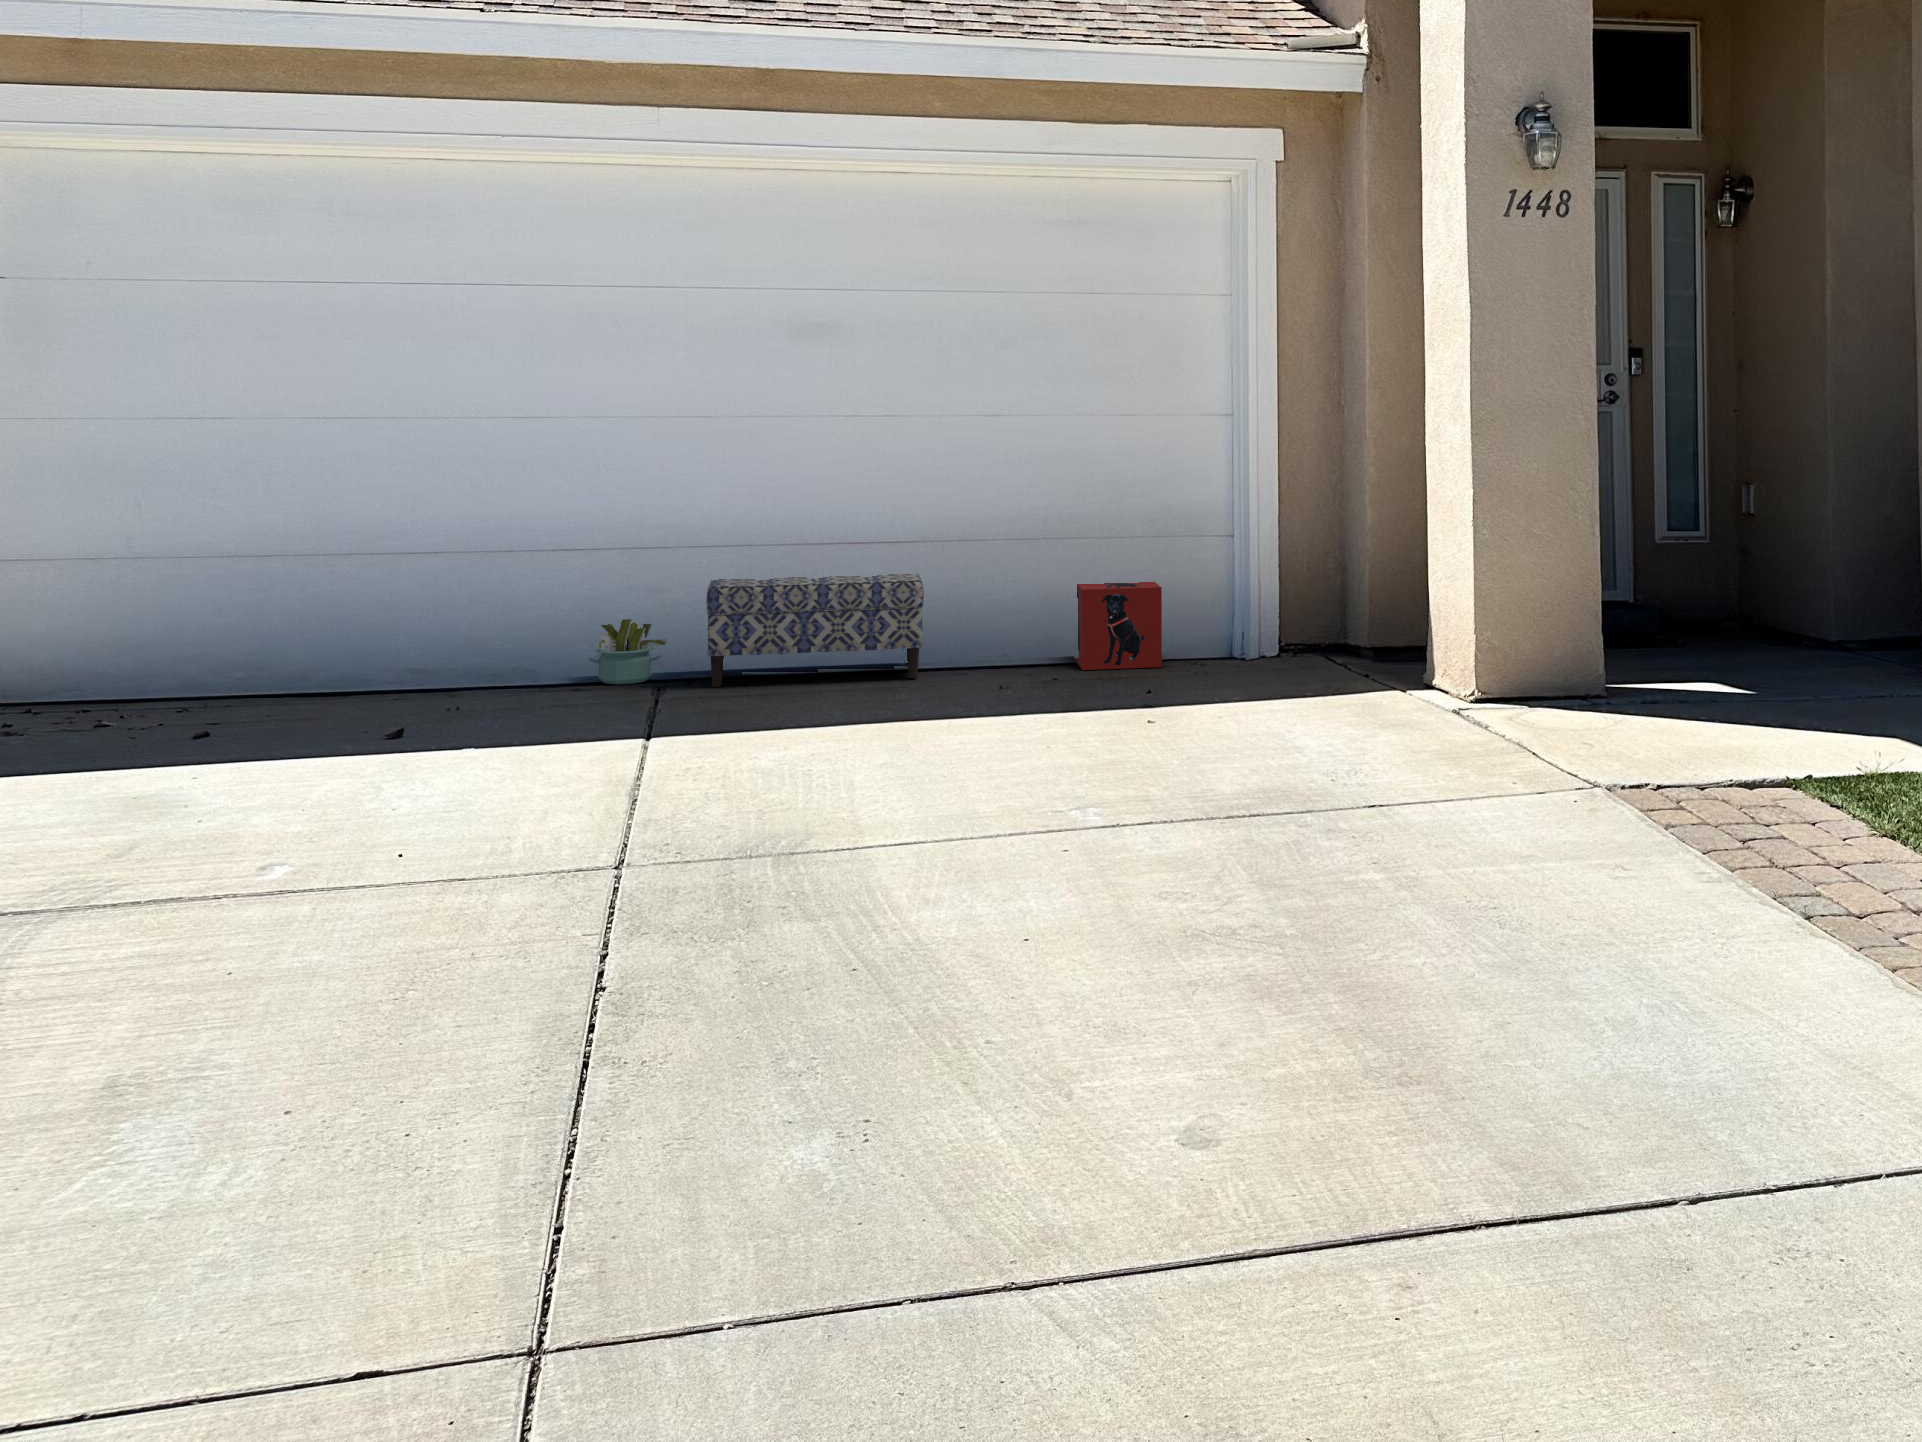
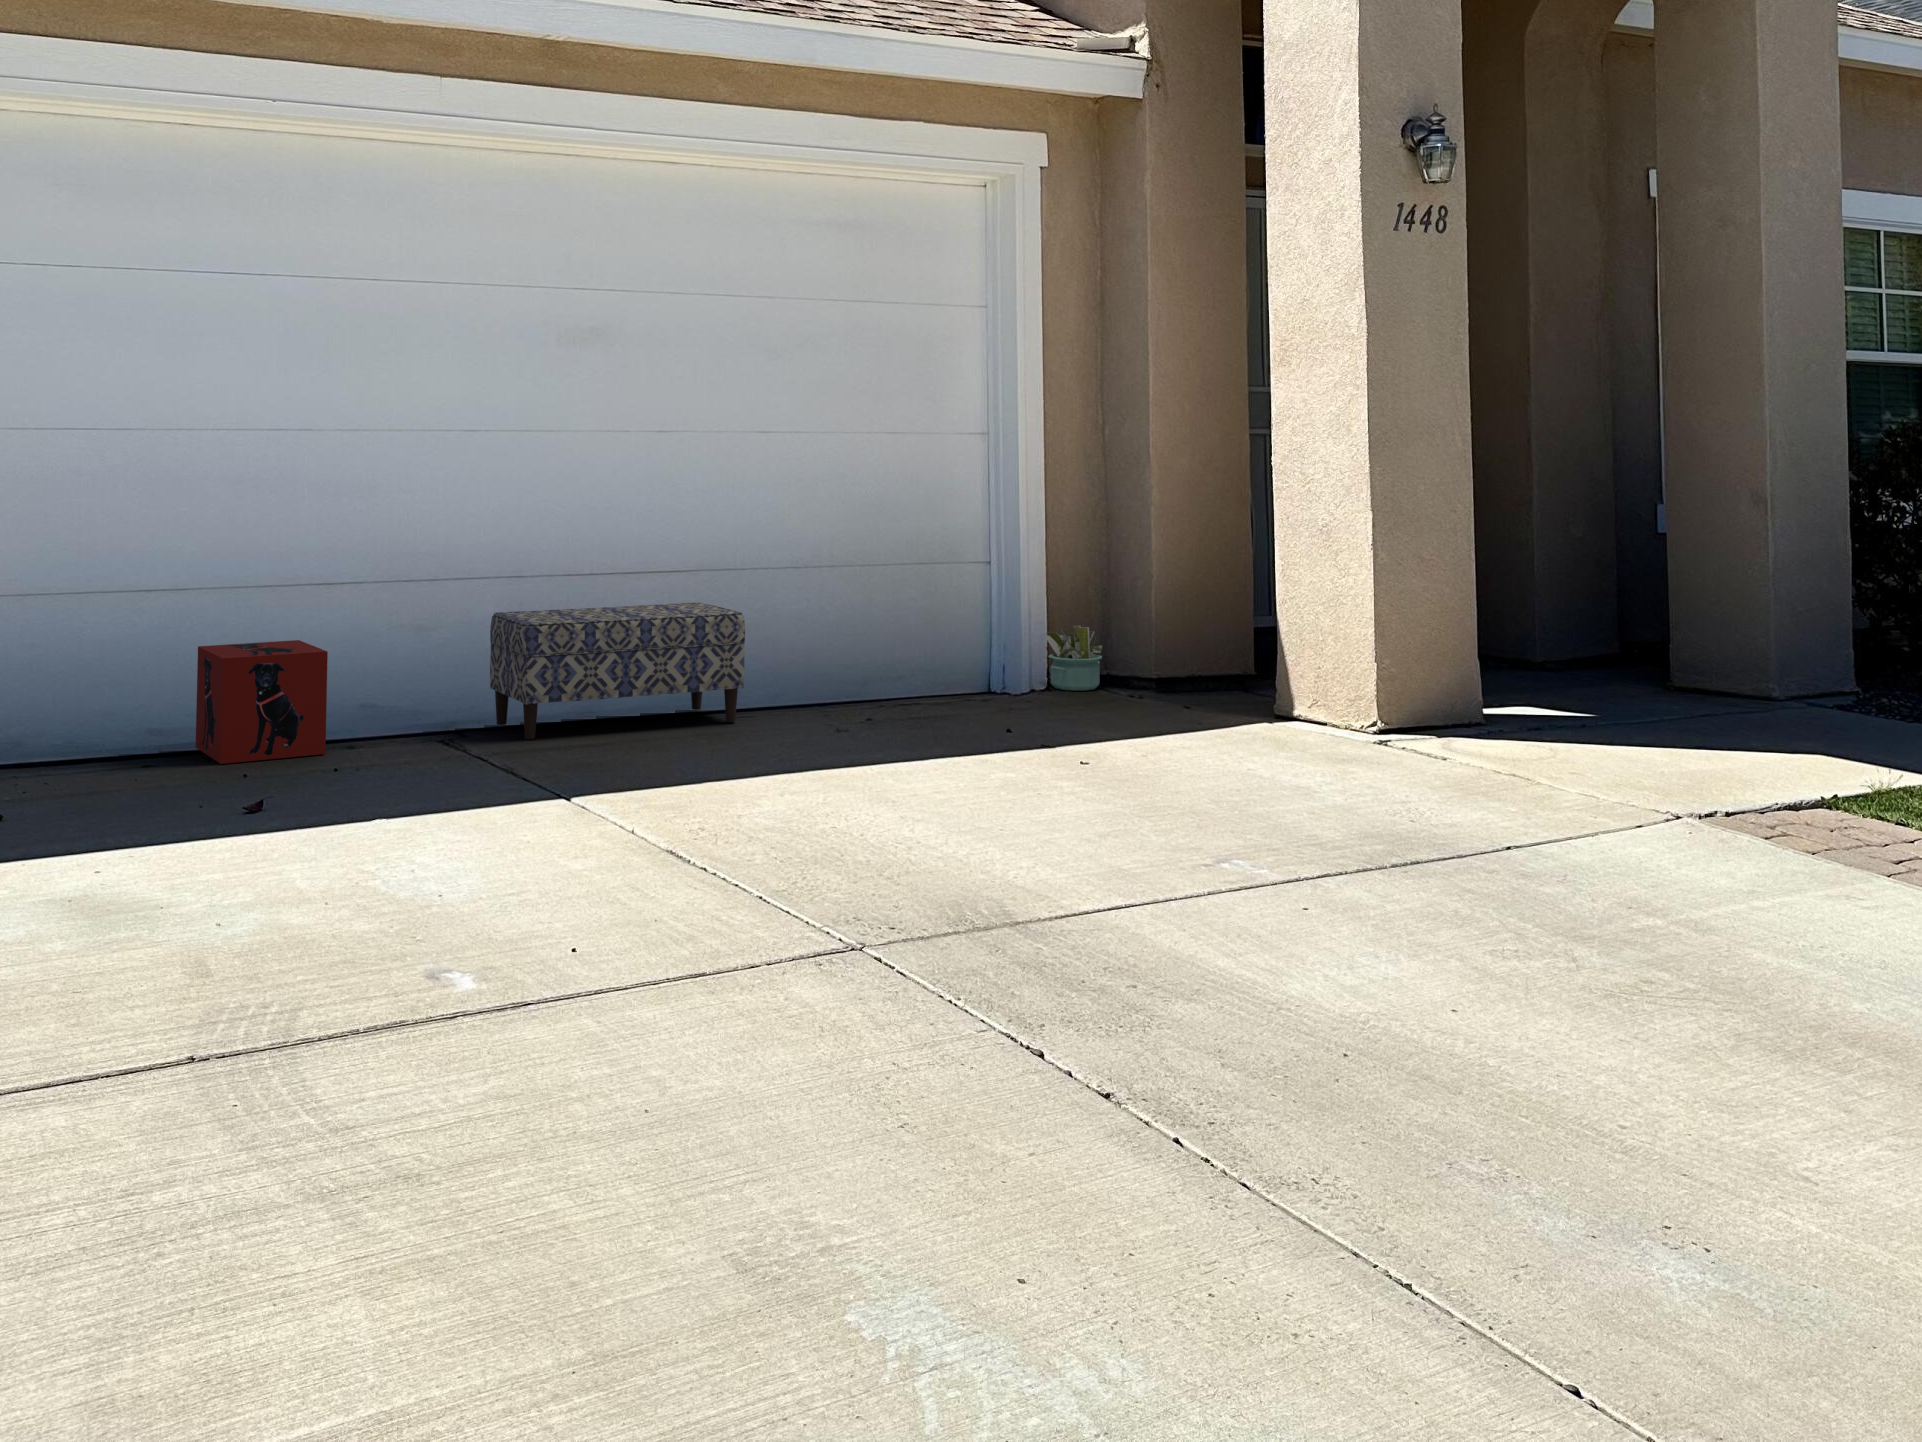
storage box: present [1074,582,1162,670] -> present [196,640,328,764]
decorative plant: present [589,619,668,684] -> present [1045,626,1102,691]

